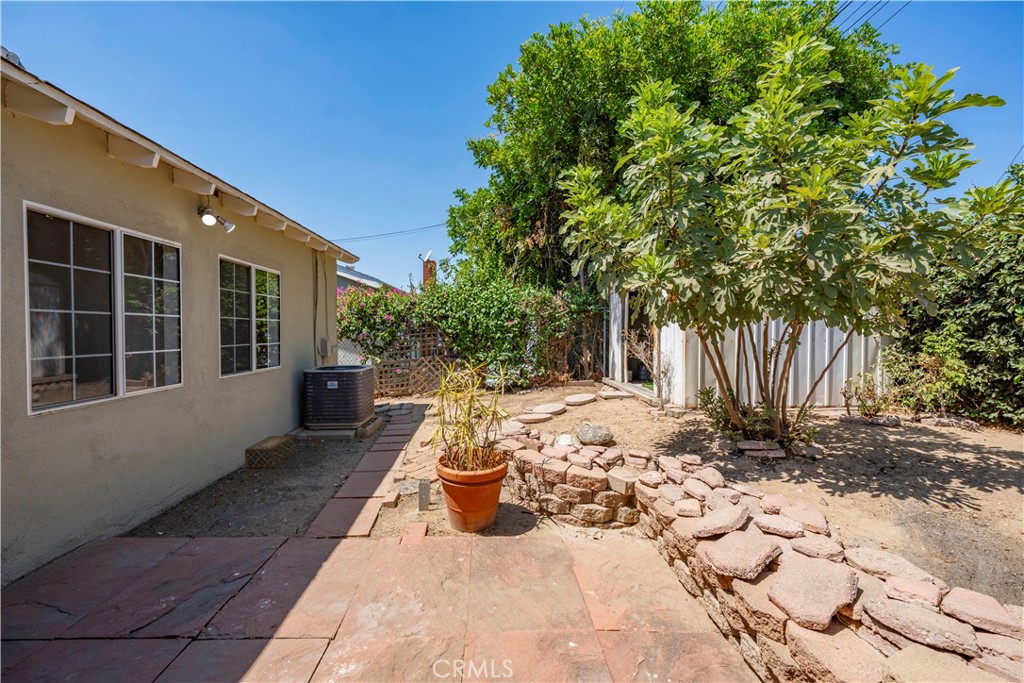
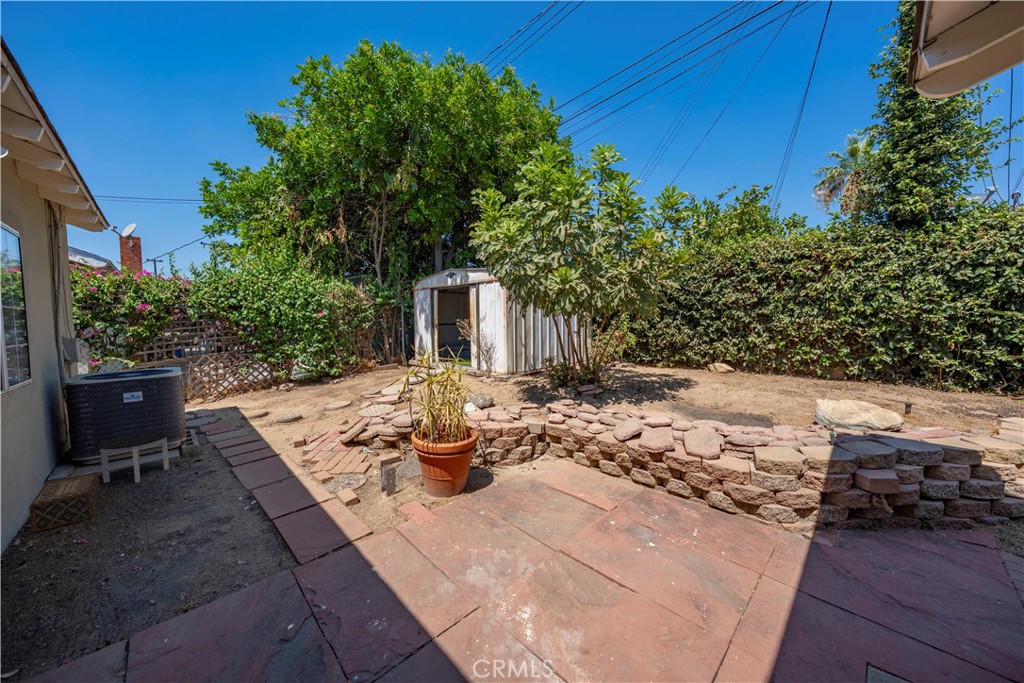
round table: none [302,413,342,450] -> present [99,432,169,483]

